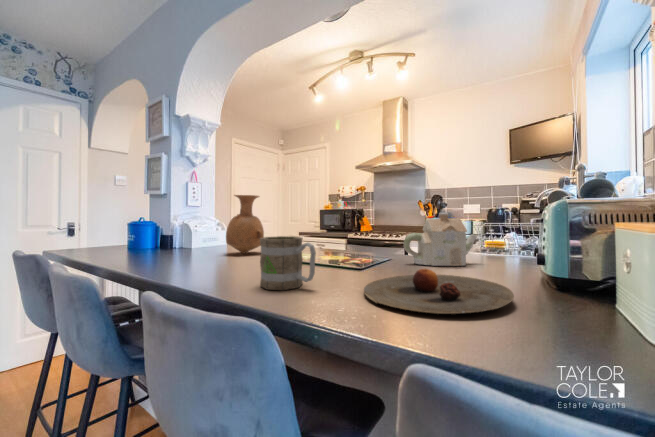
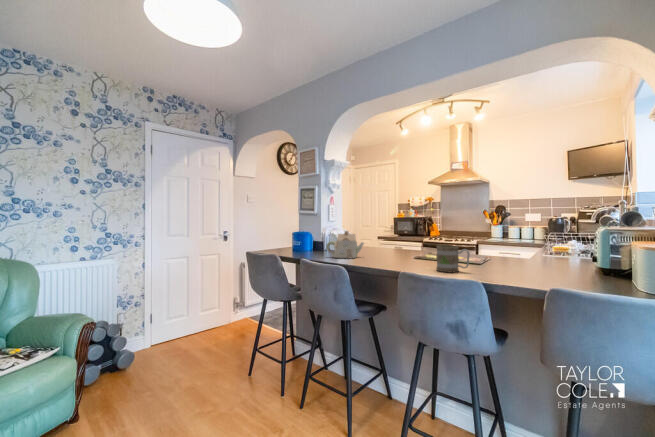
vase: present [226,195,264,254] -> none [369,216,398,254]
teapot: present [404,213,477,266] -> present [326,231,364,258]
plate: present [364,269,514,314] -> none [497,263,579,281]

